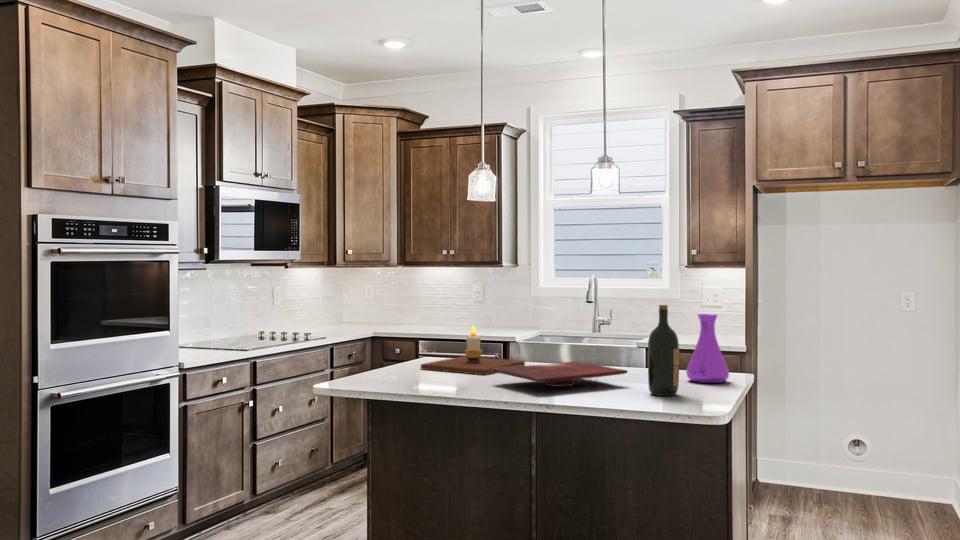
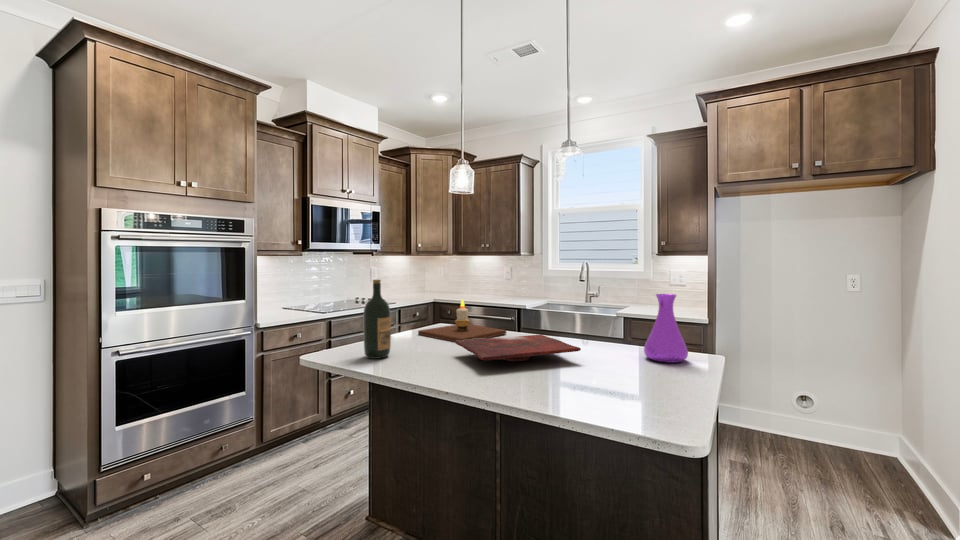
wine bottle: present [648,305,679,396] -> present [363,280,391,359]

